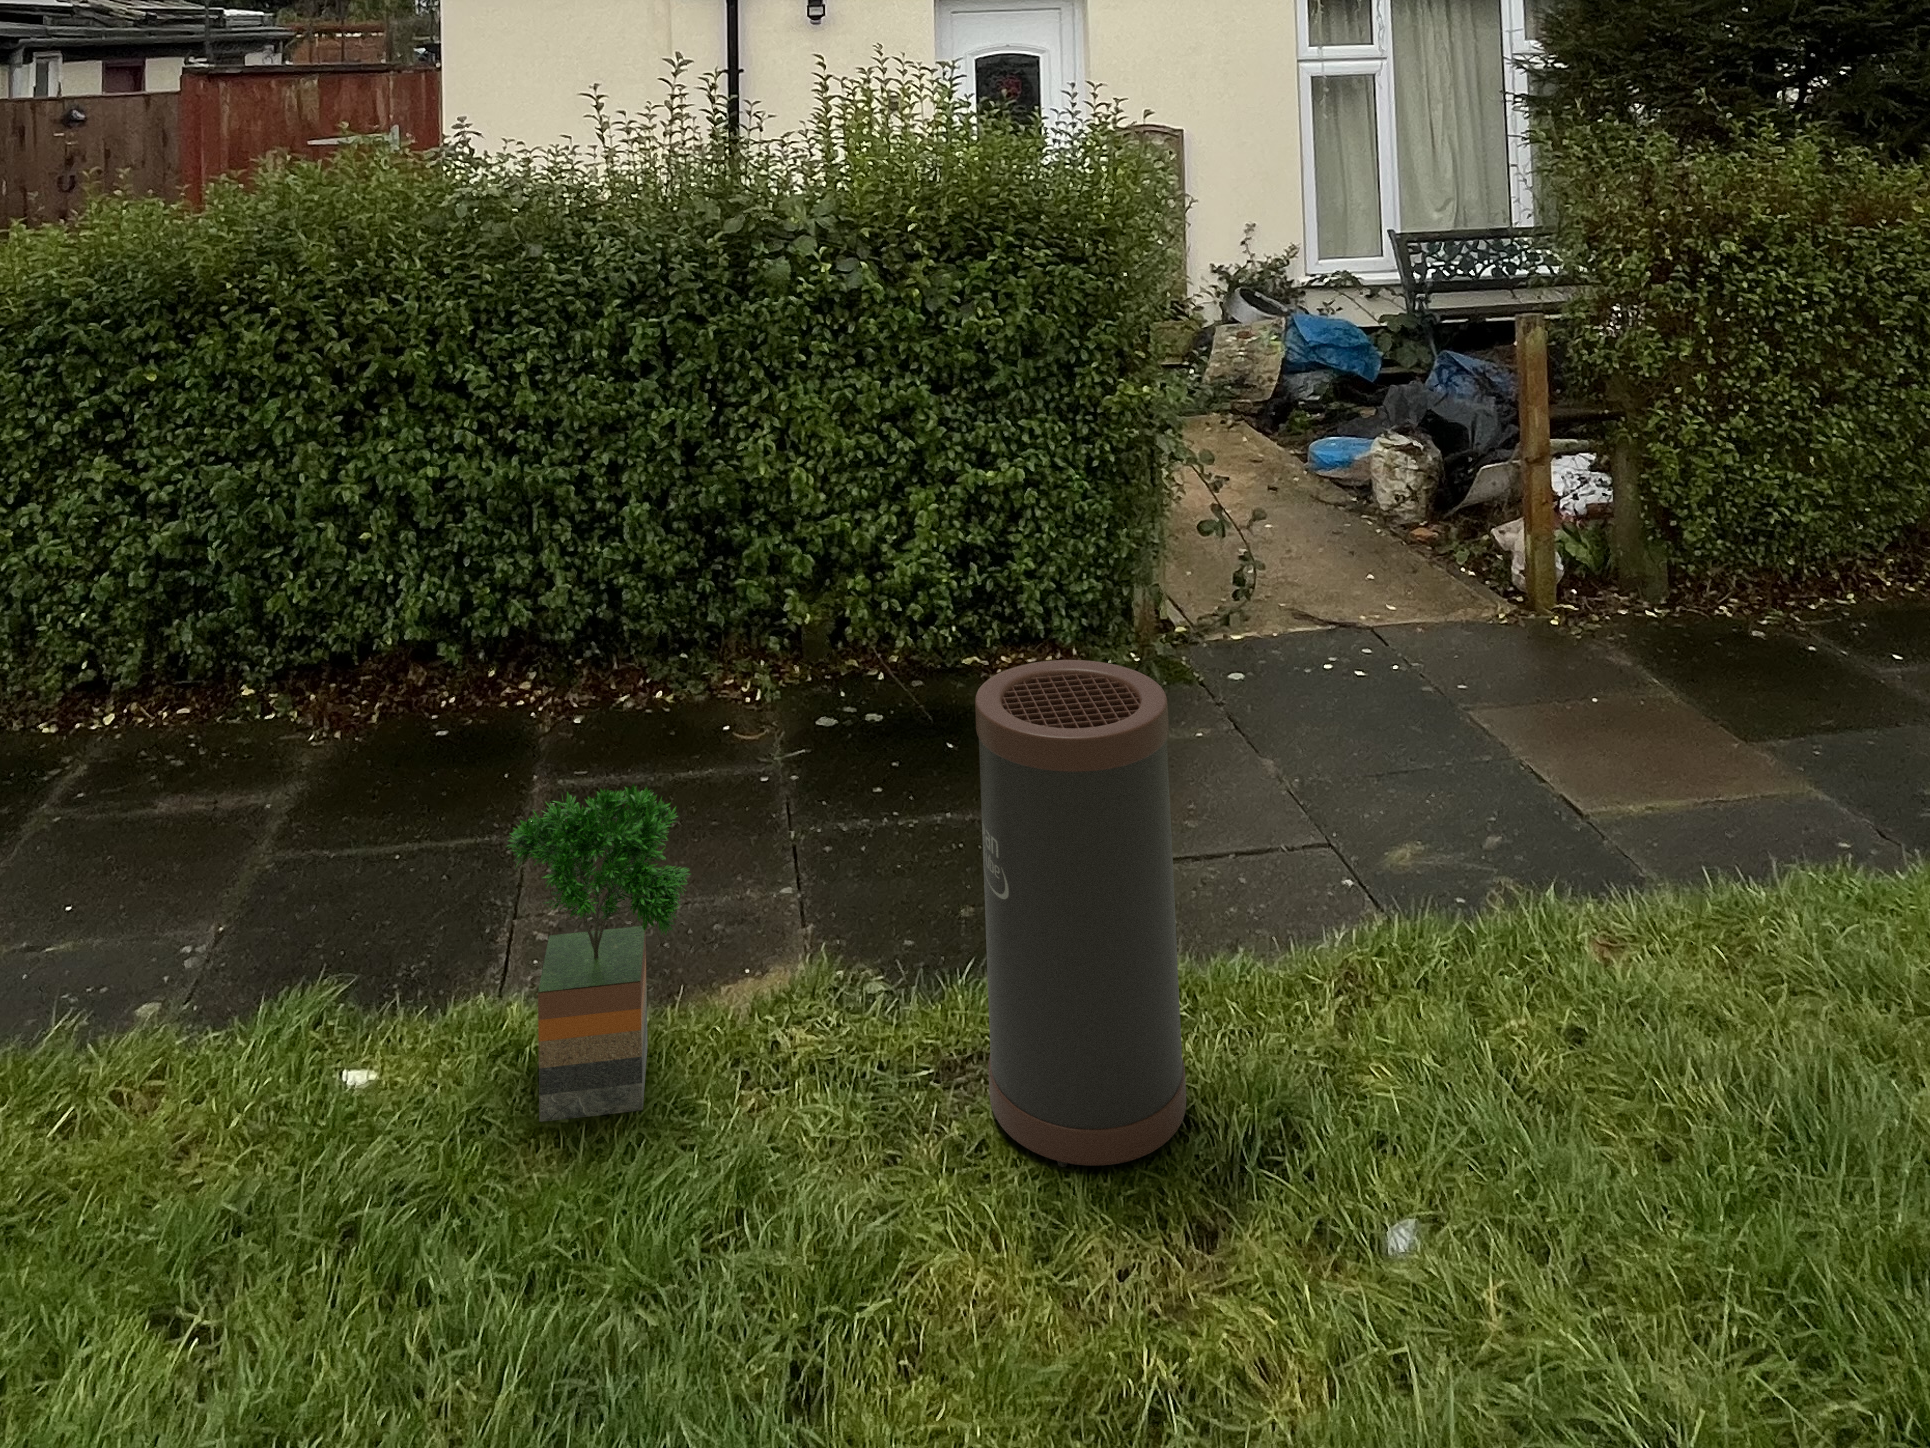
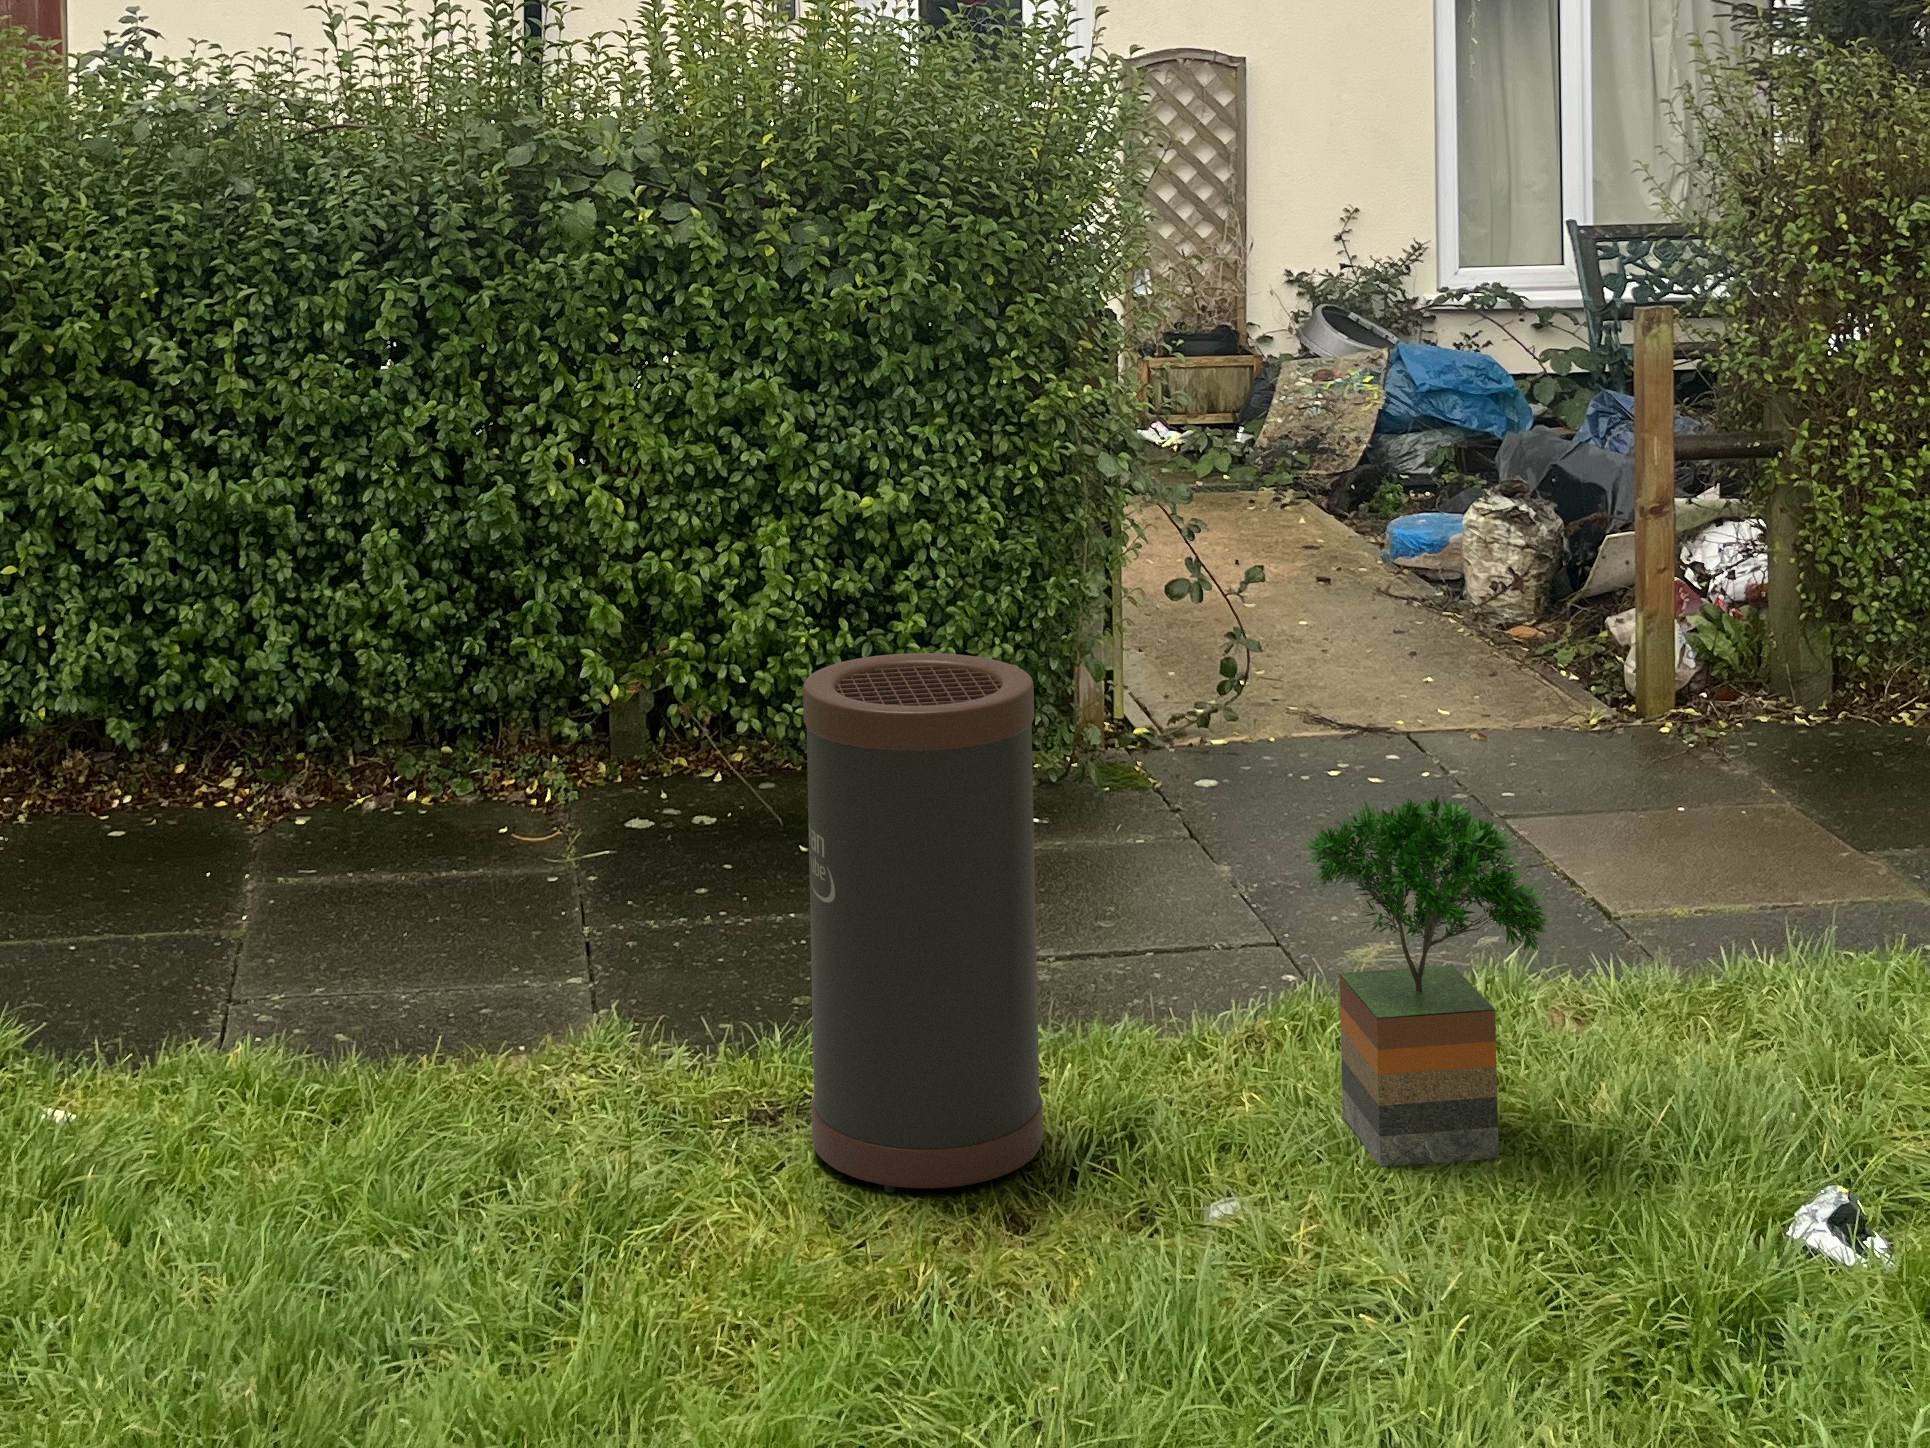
potted tree: present [507,784,691,1122] -> present [1303,796,1548,1167]

